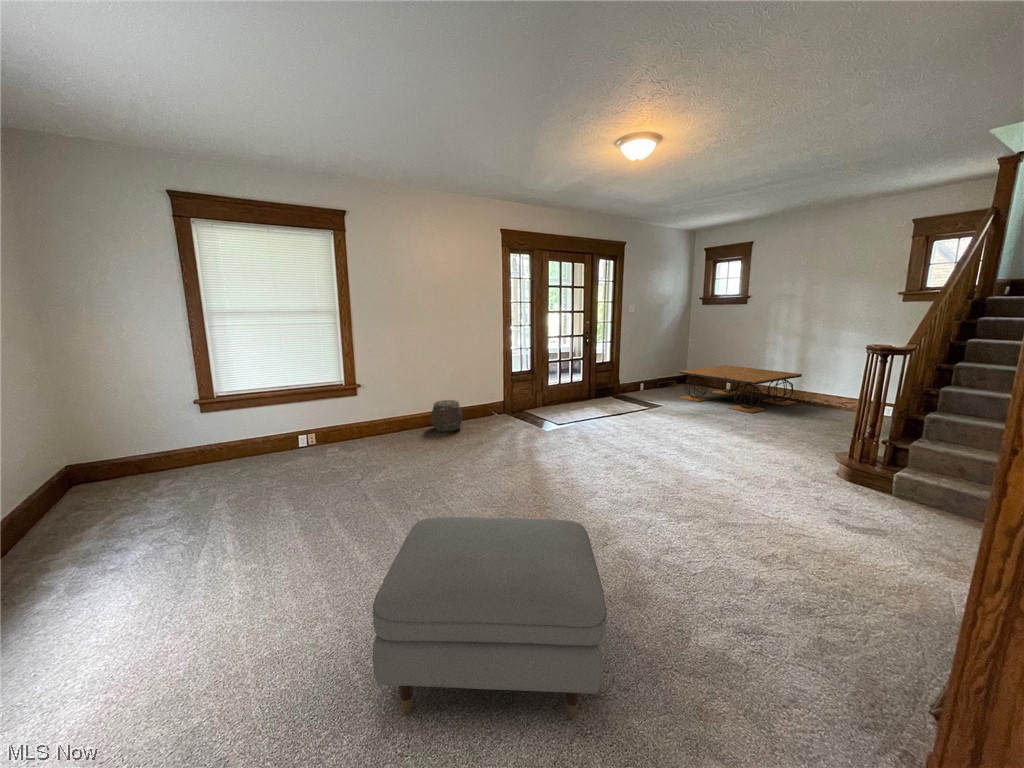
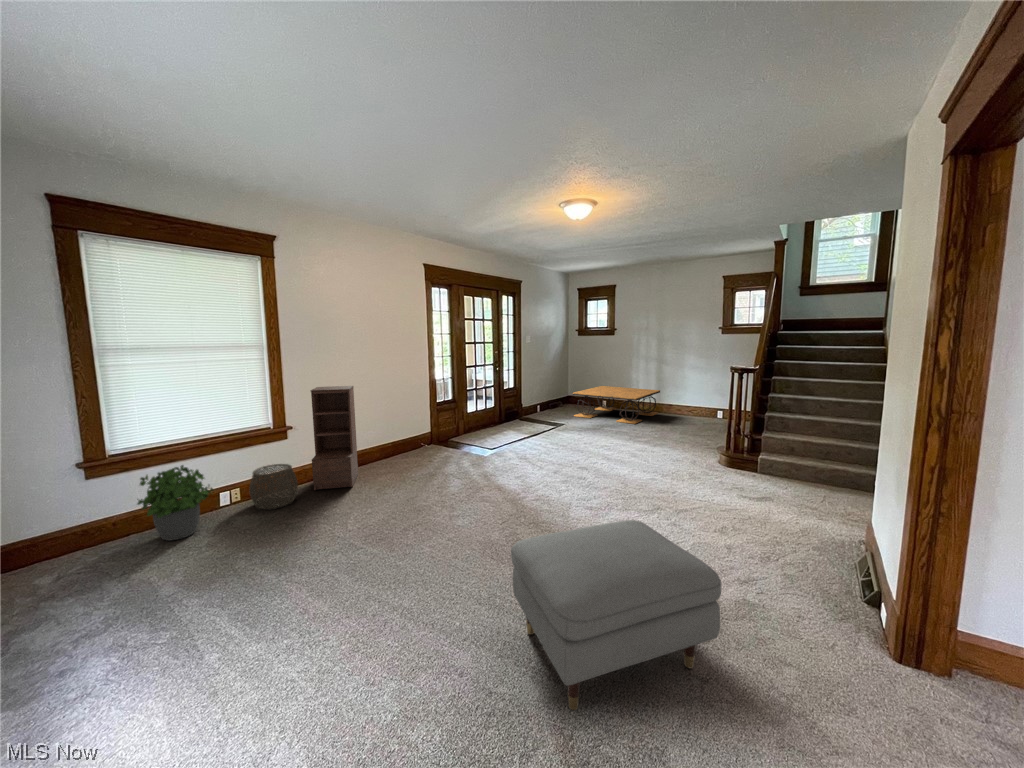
bookshelf: none [372,351,420,444] -> present [311,386,358,490]
woven basket: present [431,400,462,432] -> present [250,464,298,509]
potted plant: none [229,408,284,467] -> present [137,465,213,541]

